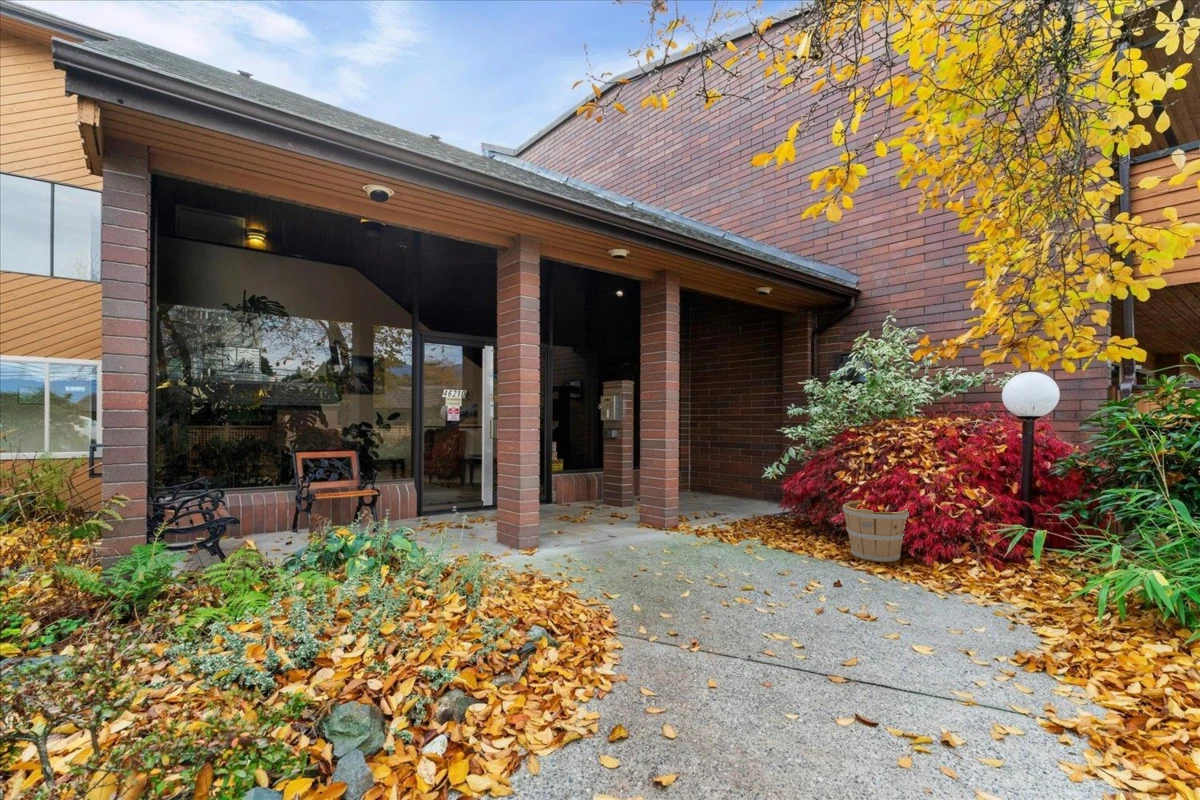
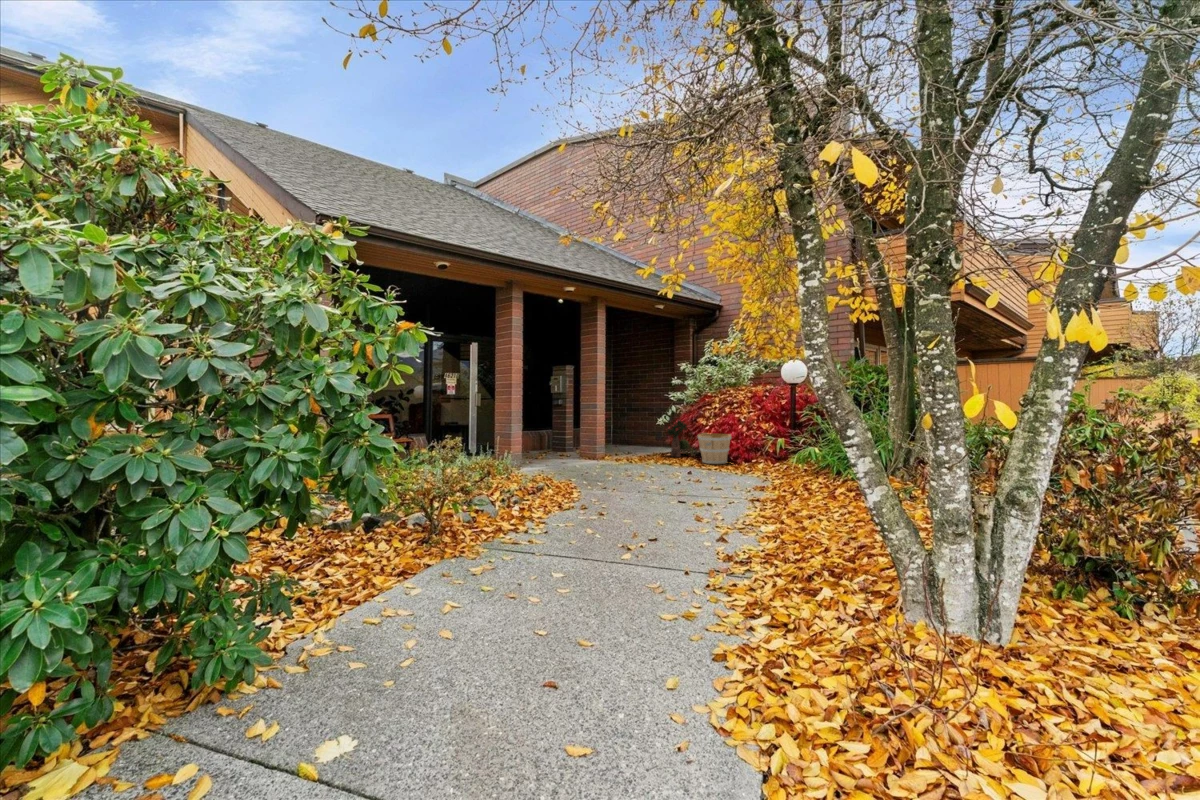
potted plant: none [778,472,831,538] -> present [665,420,693,457]

